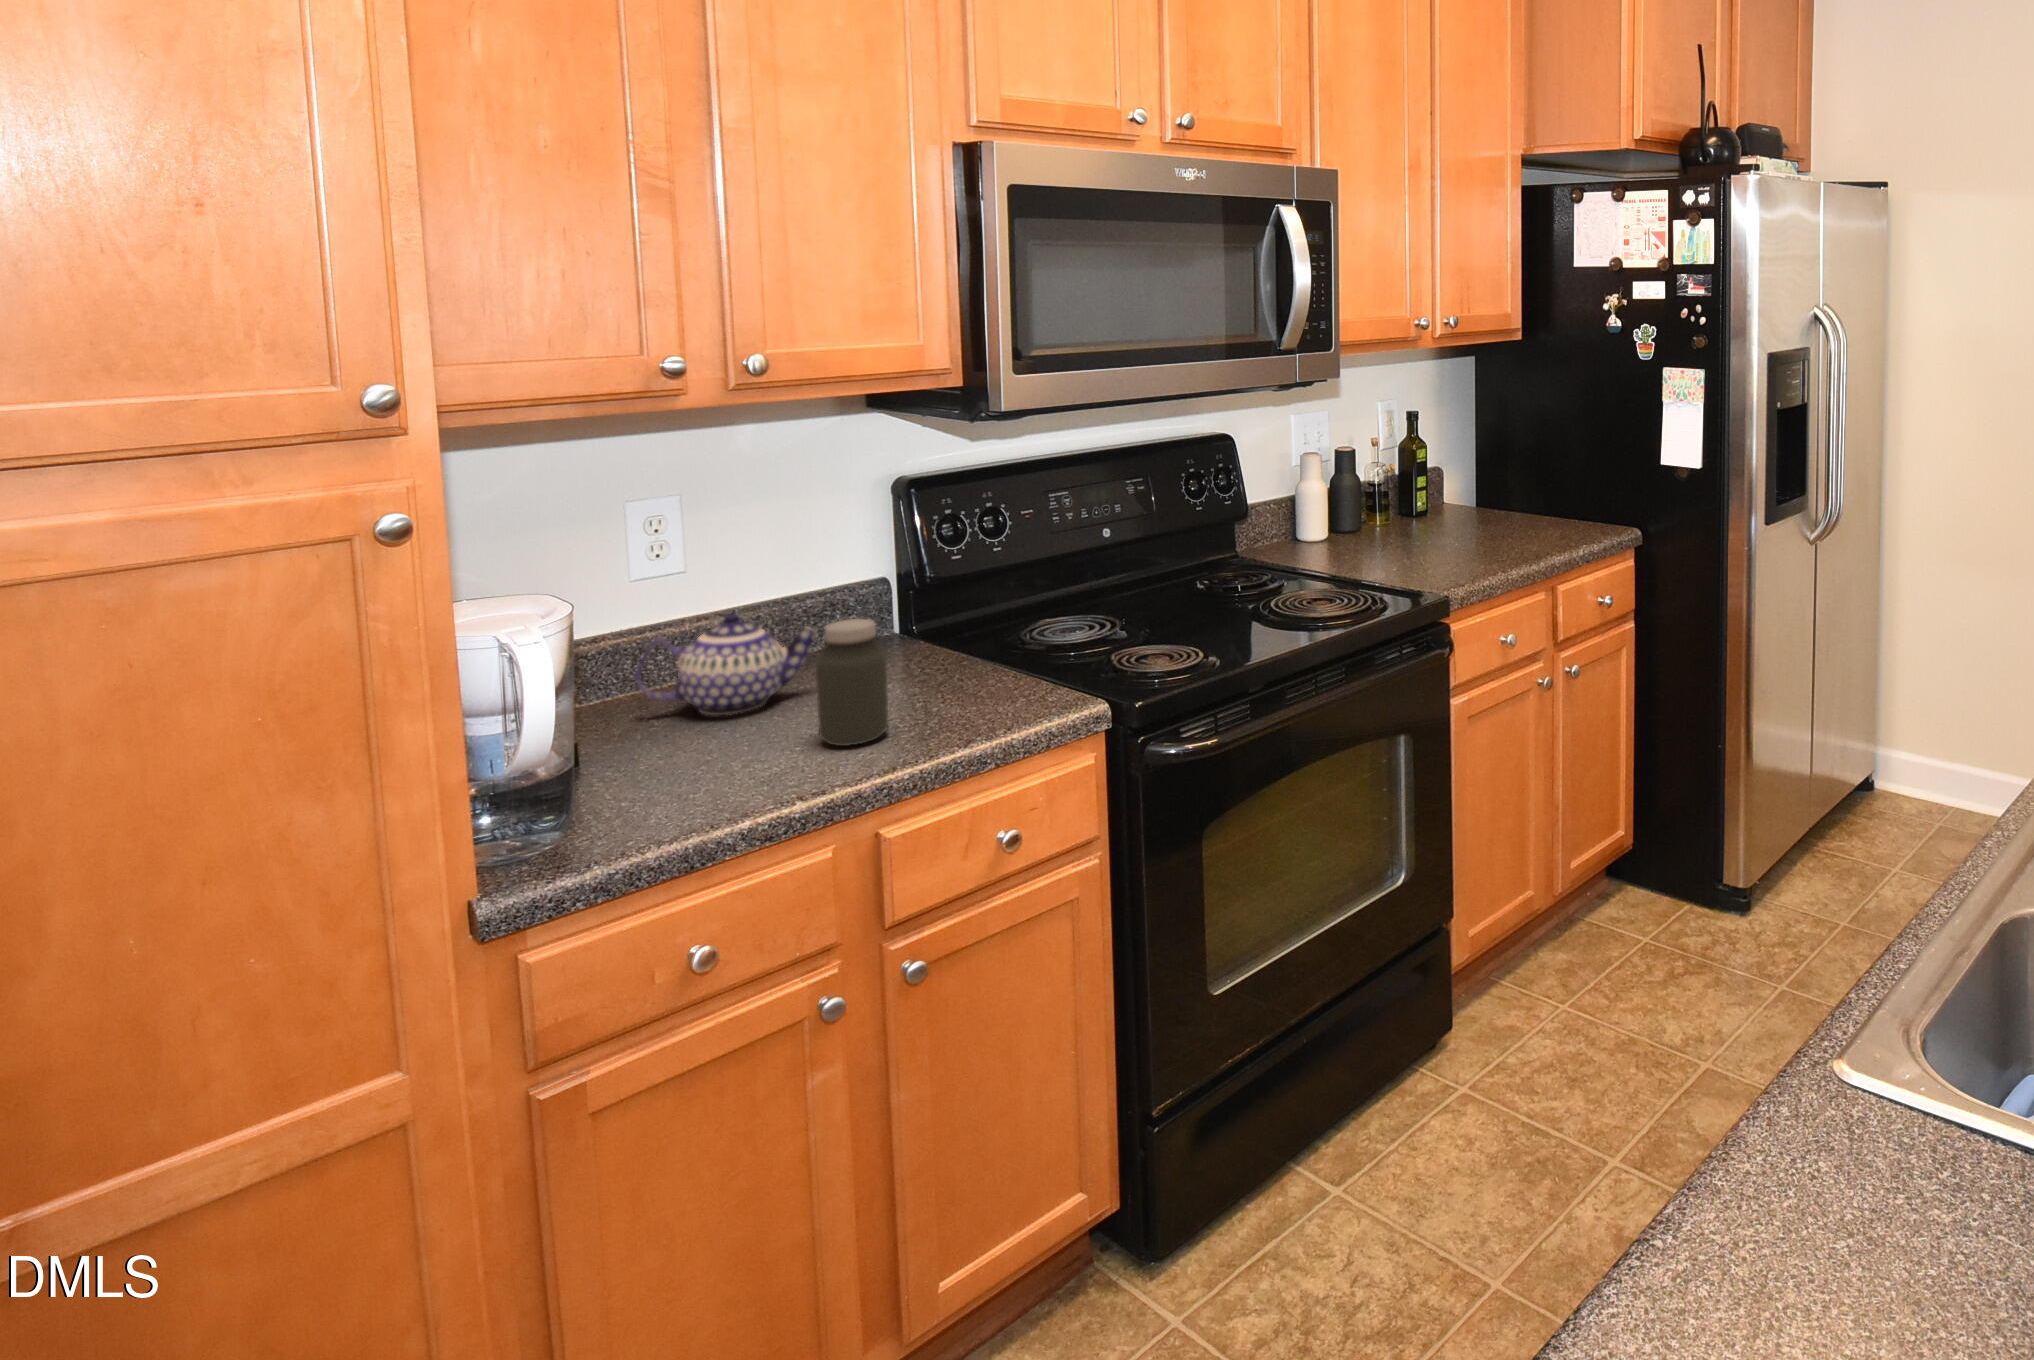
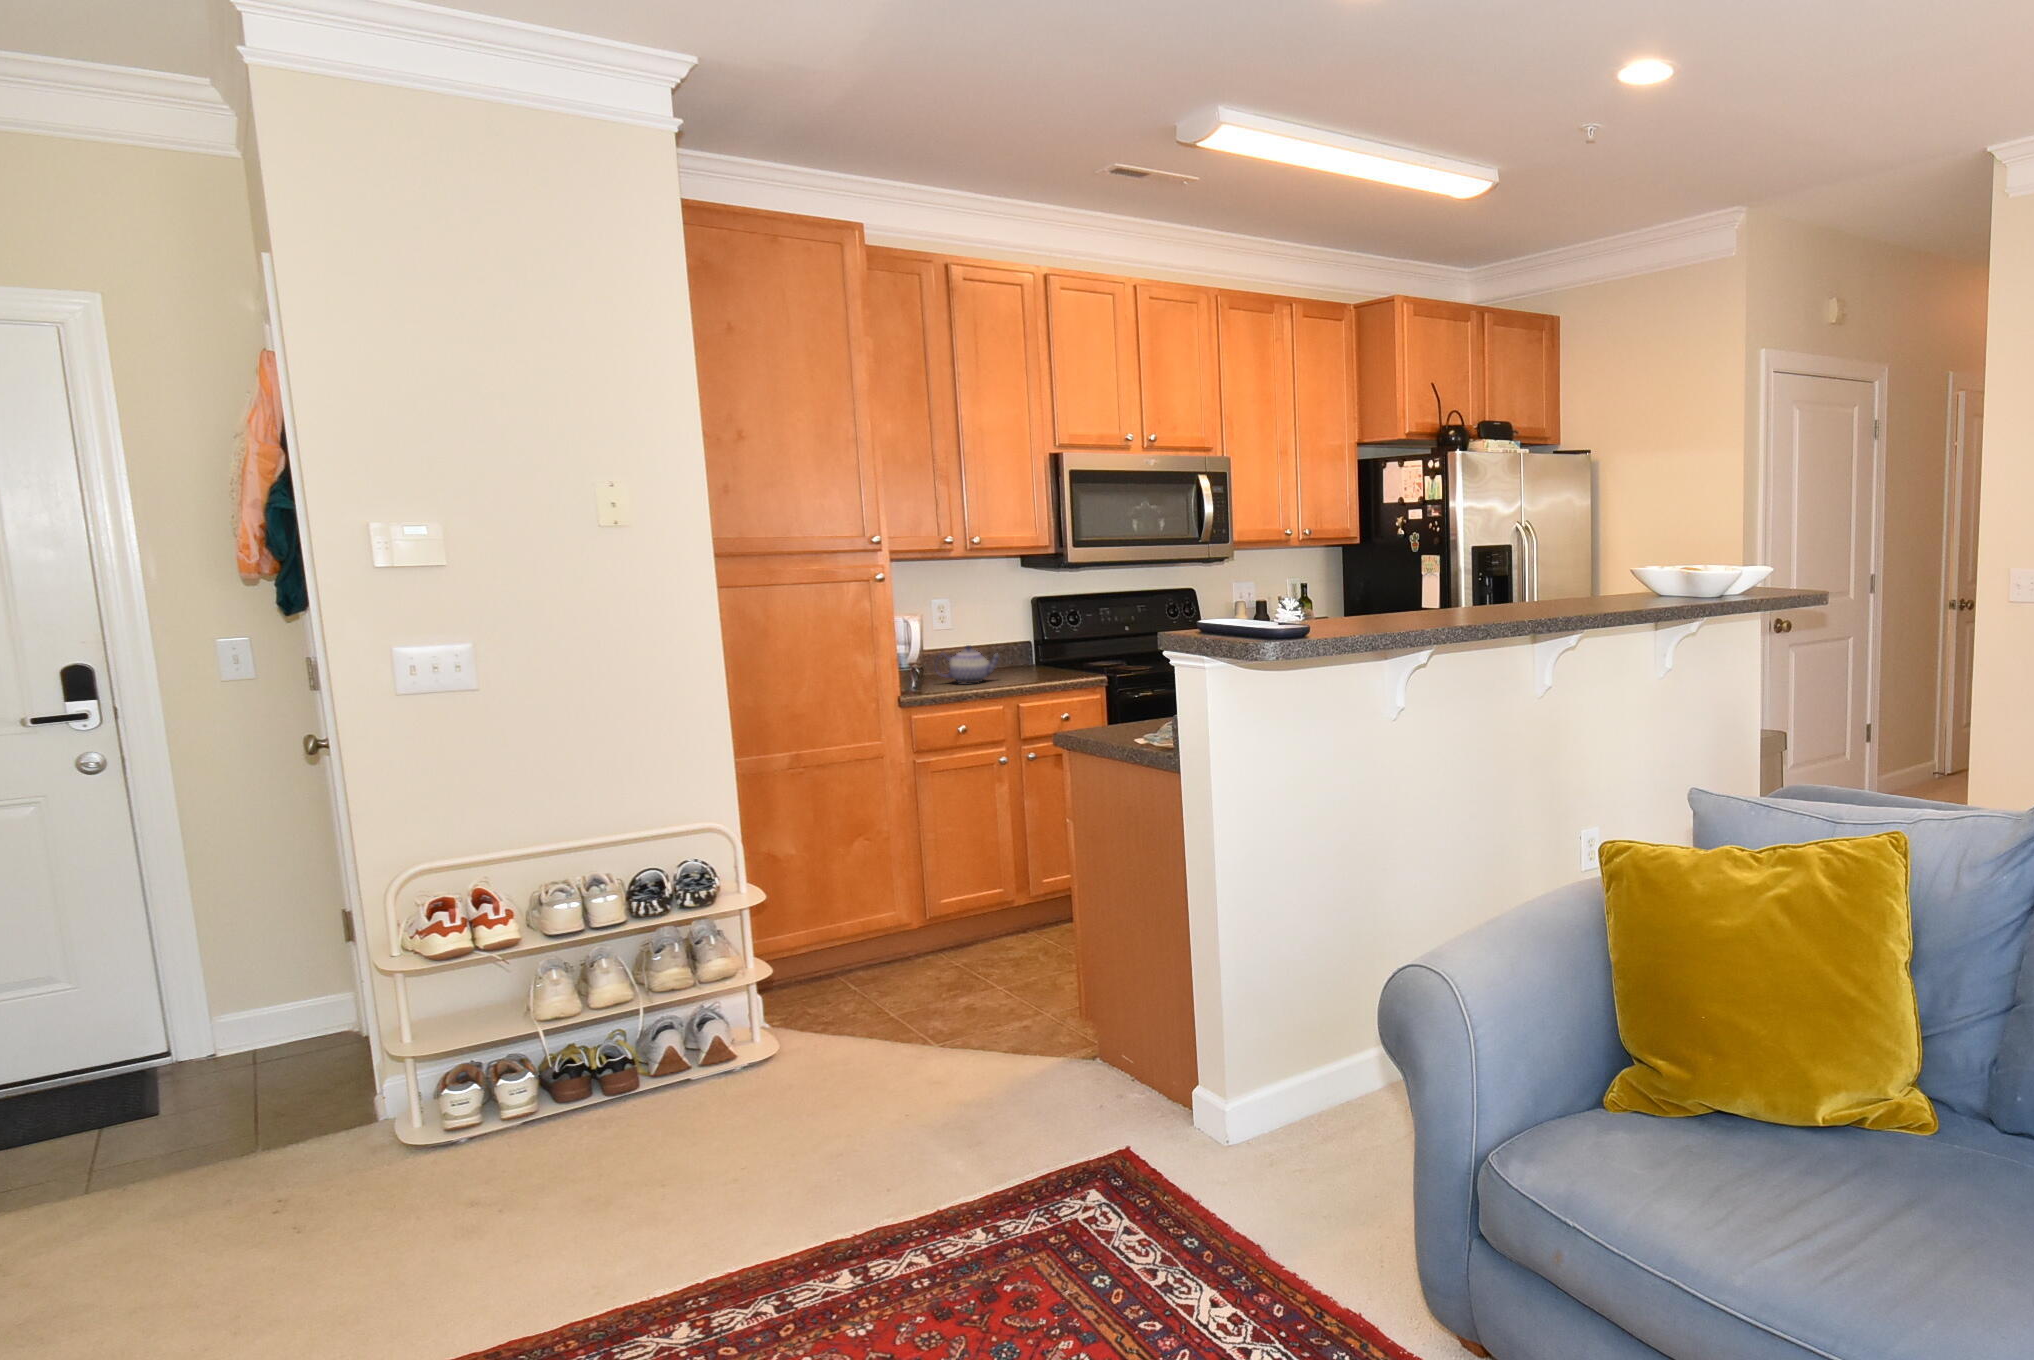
jar: present [816,619,888,746] -> none [1000,644,1026,690]

